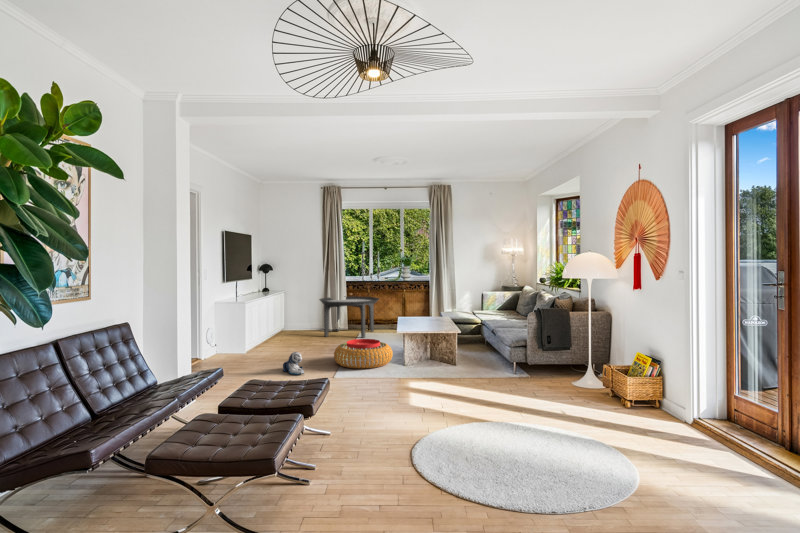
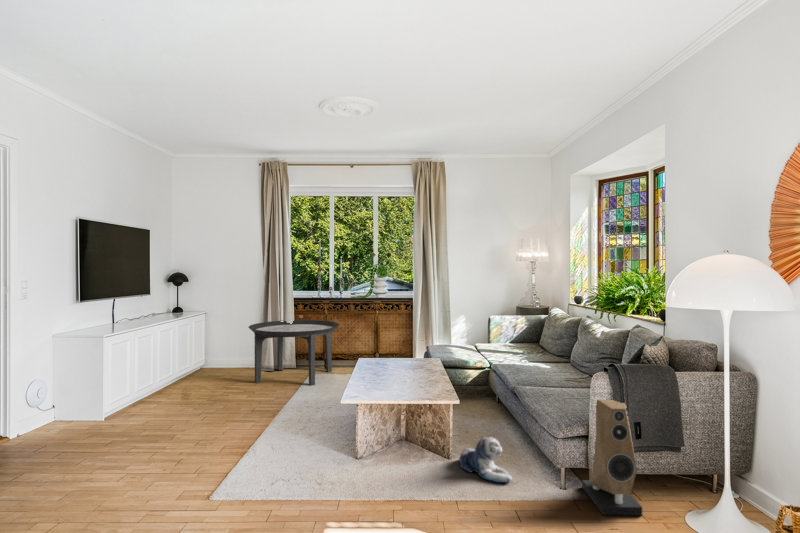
speaker: none [529,324,557,383] -> present [582,399,642,515]
pouf: present [334,339,393,368] -> none [237,404,340,466]
plush toy: present [283,352,304,375] -> present [459,436,512,483]

